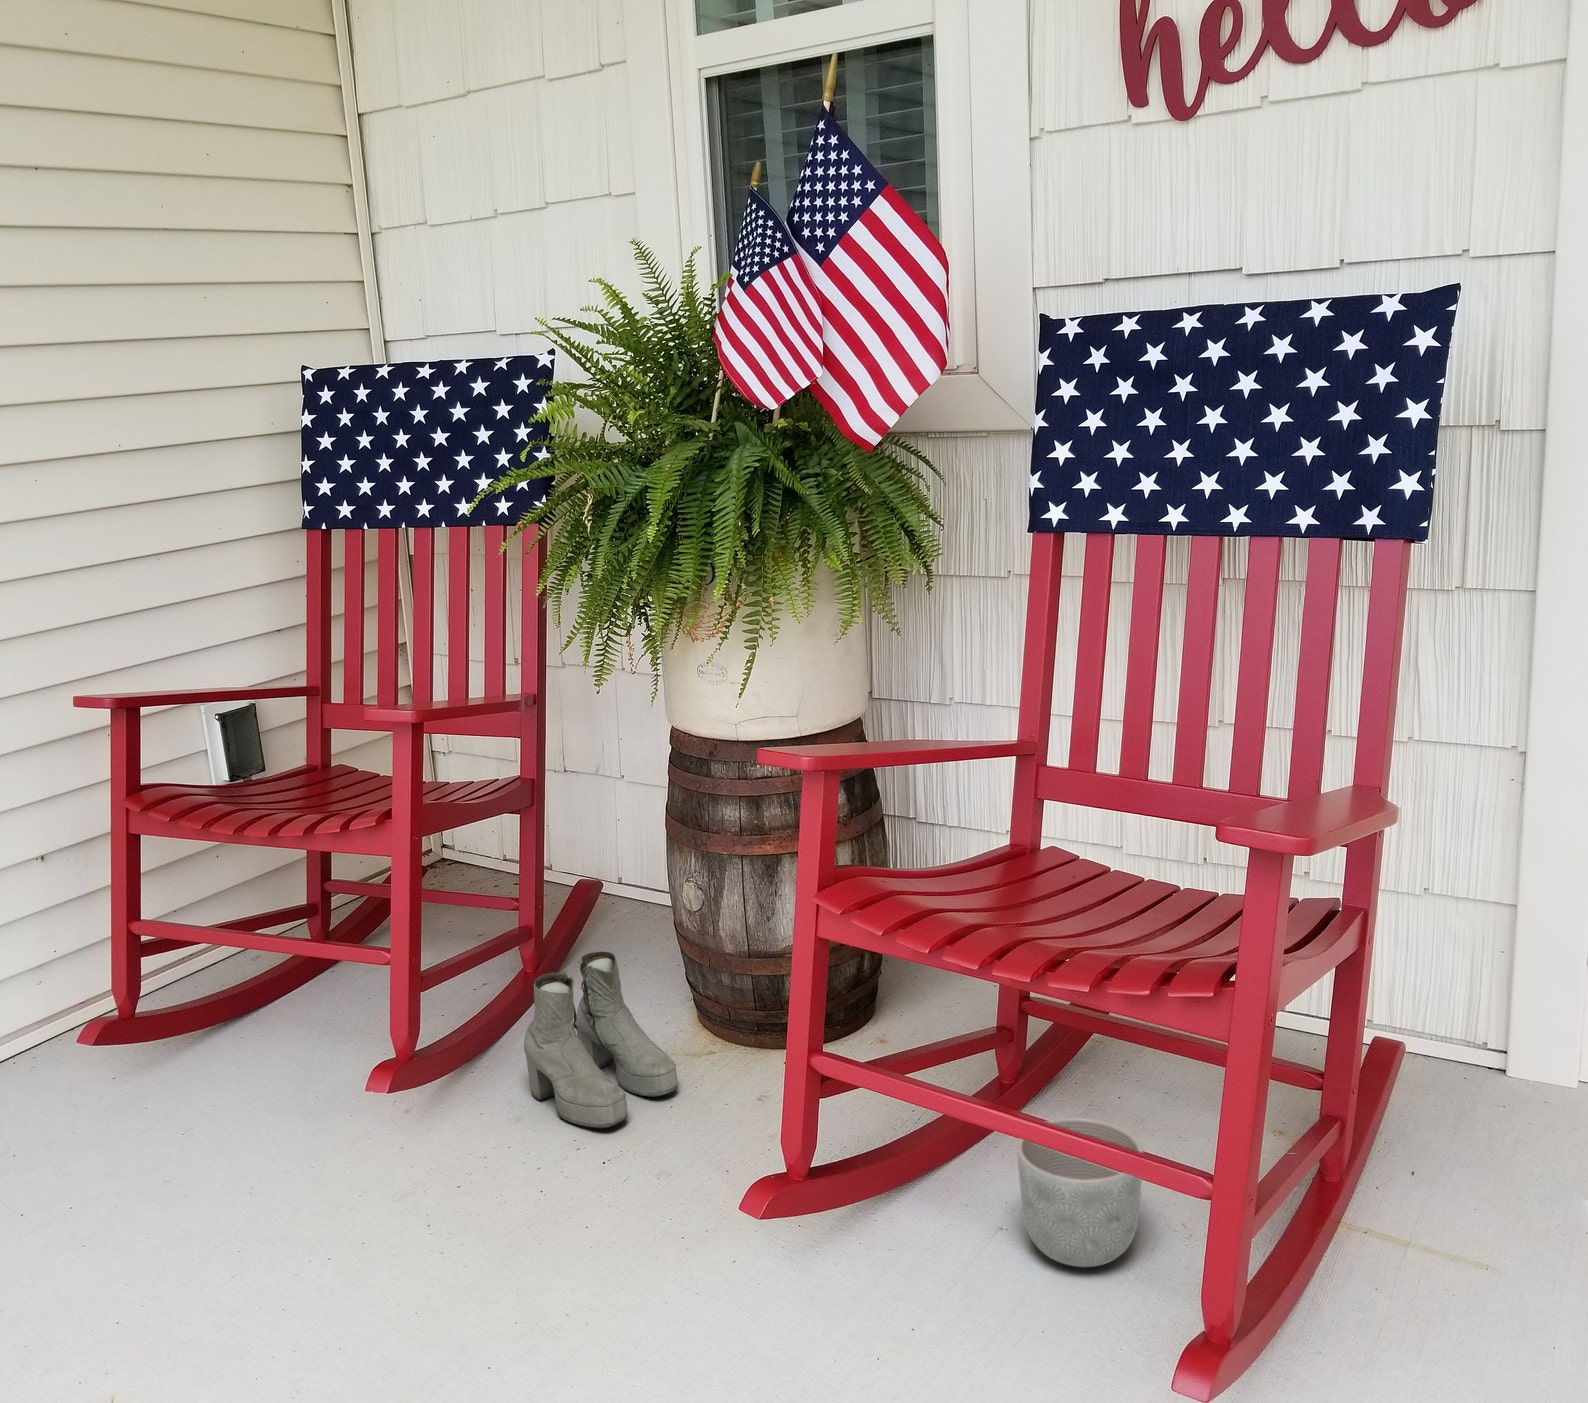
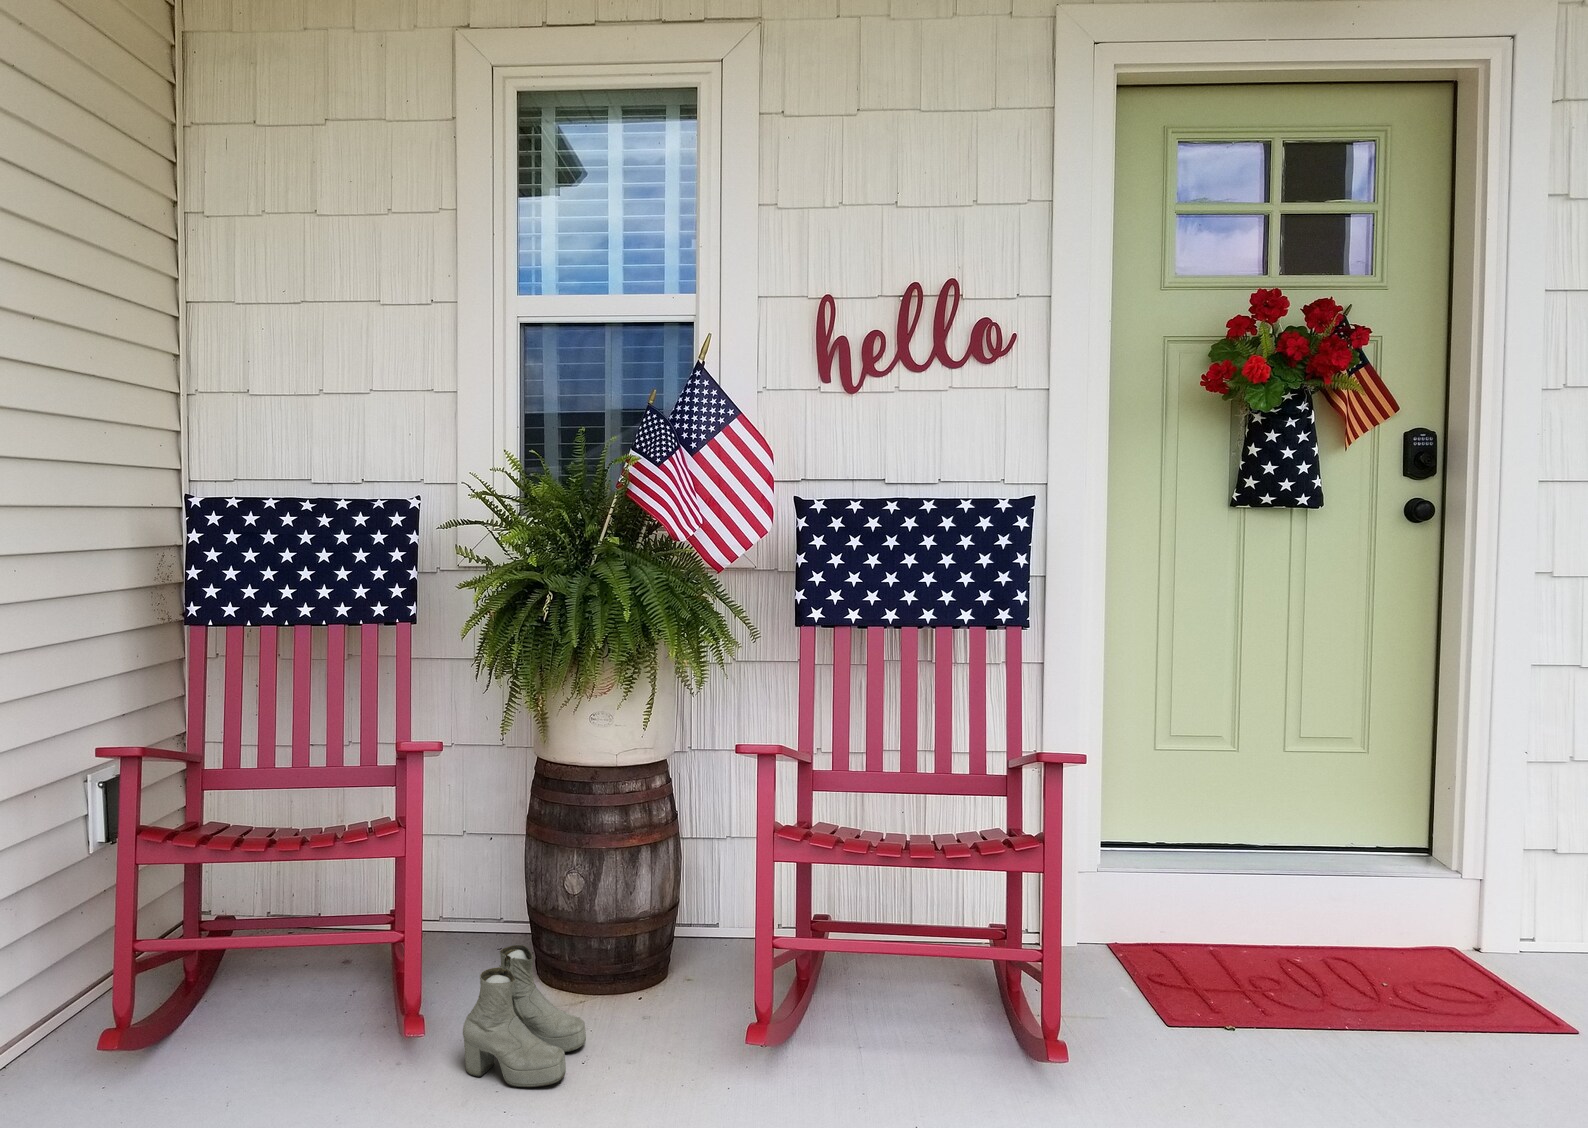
planter: present [1017,1118,1143,1267] -> none [884,989,963,1089]

